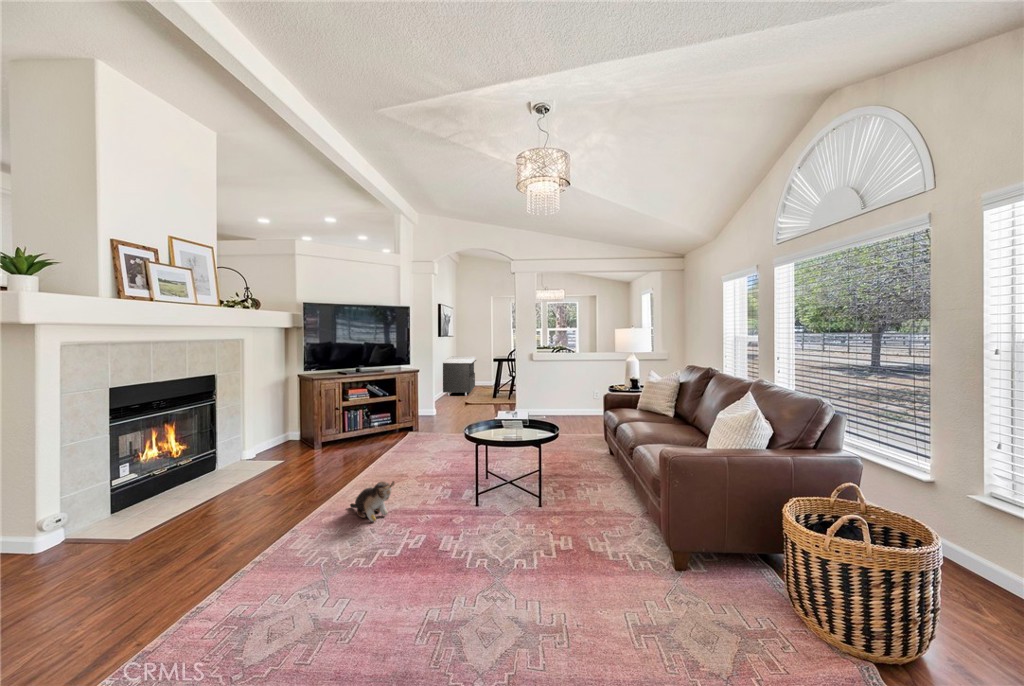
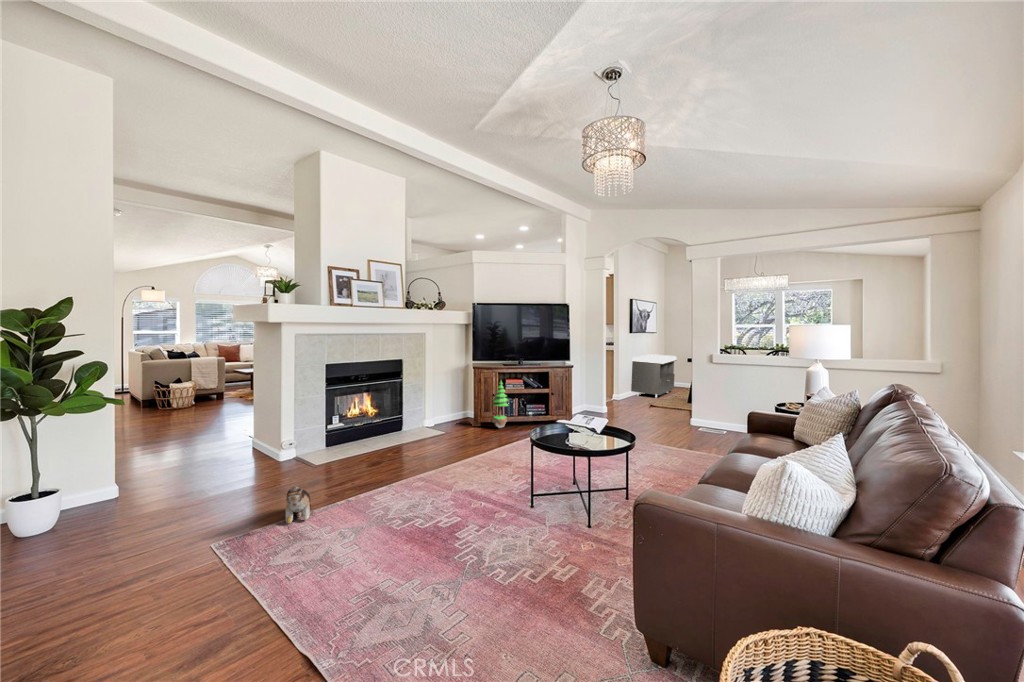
potted tree: none [337,389,358,445] -> present [492,380,508,428]
plush toy: present [350,481,394,522] -> present [284,486,313,524]

